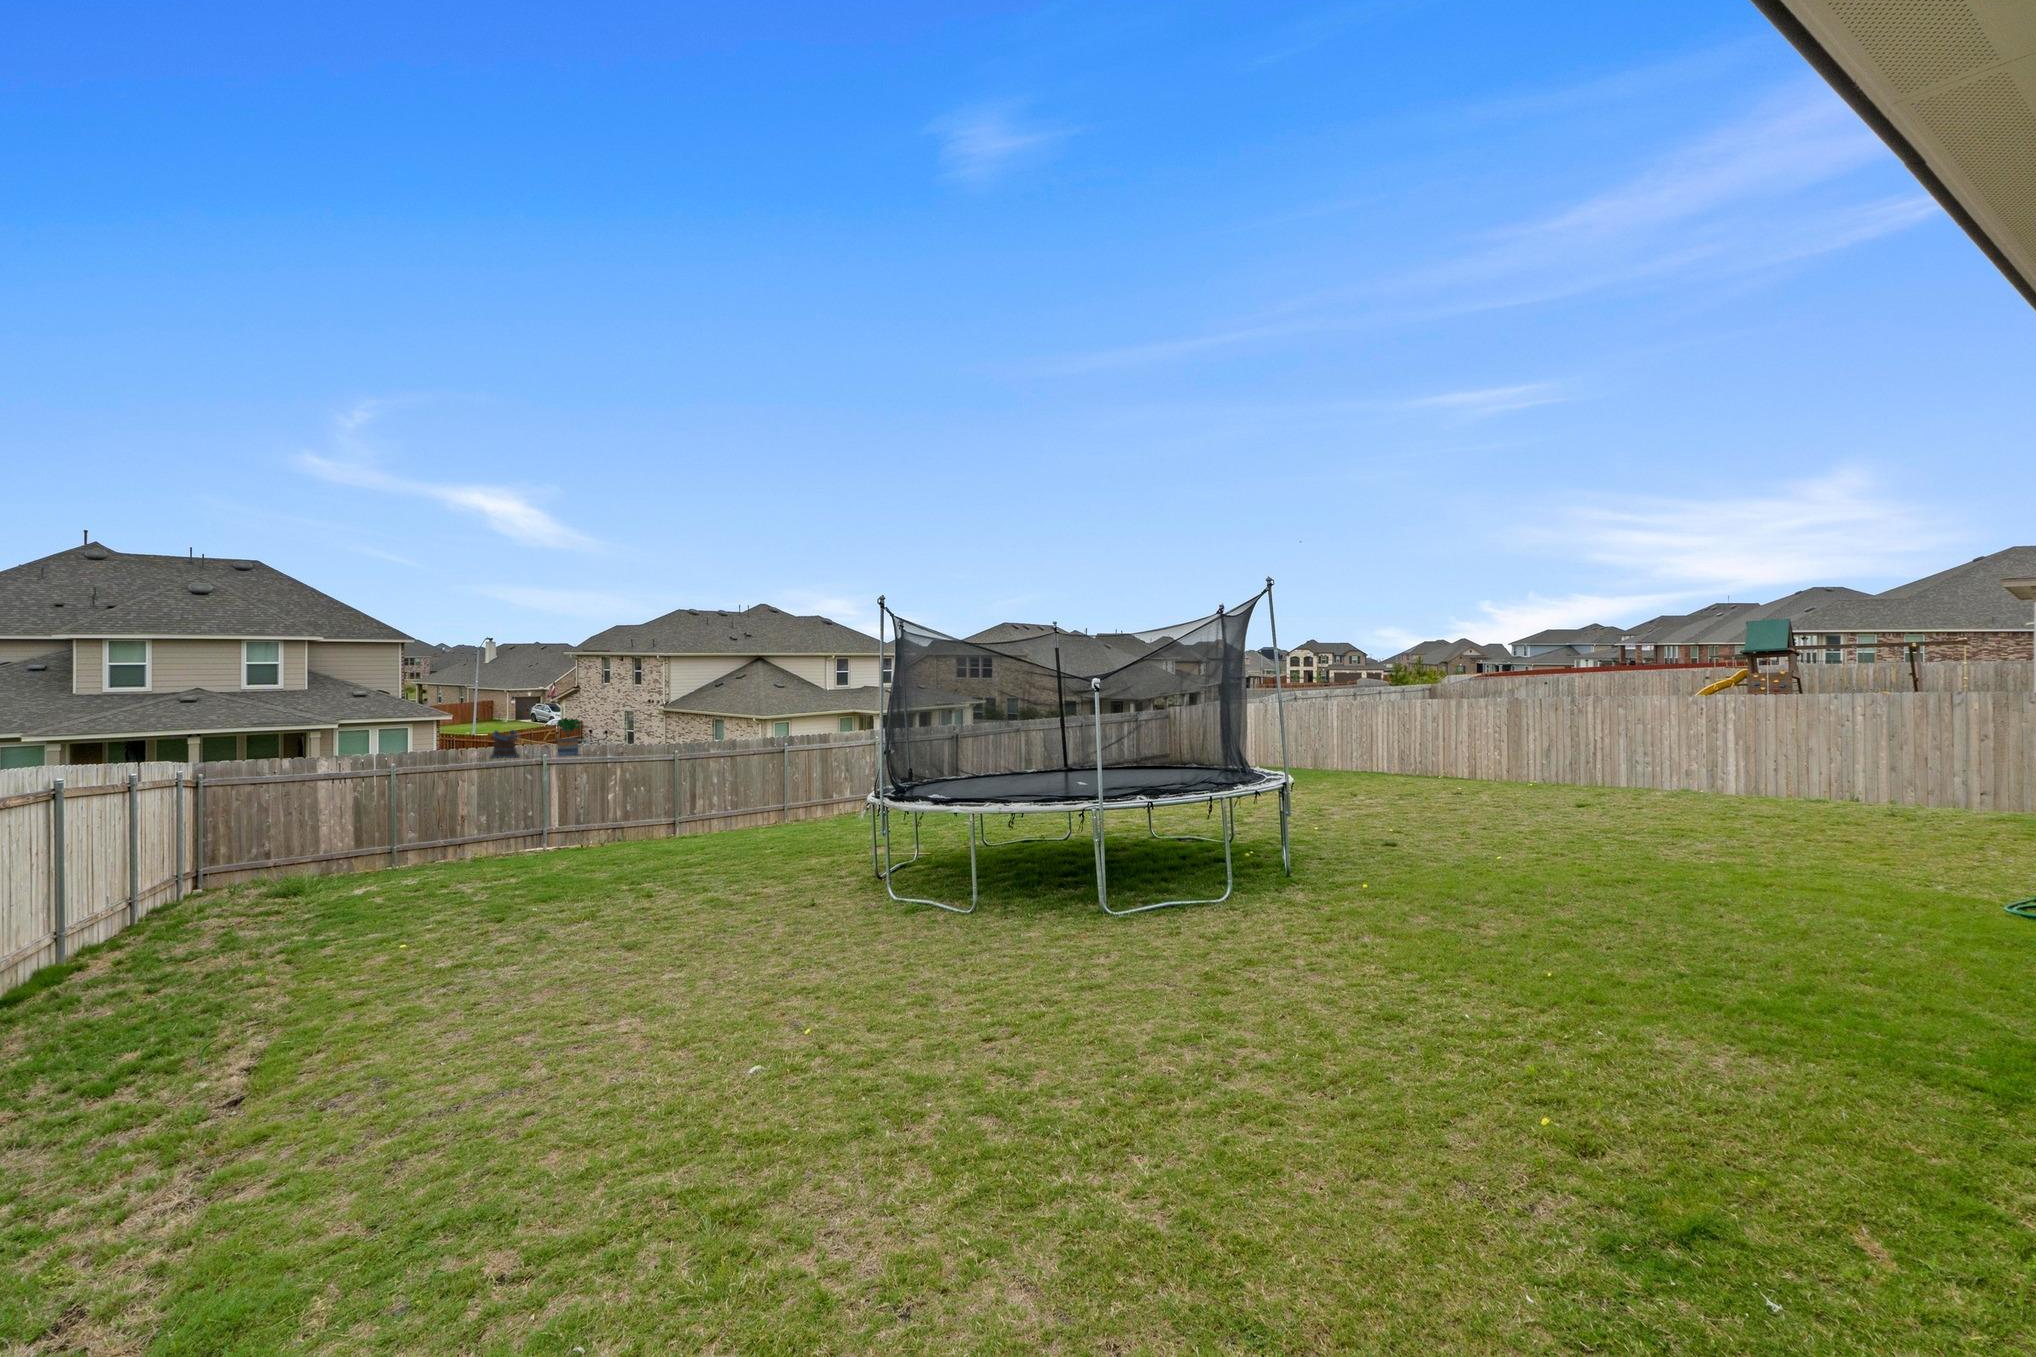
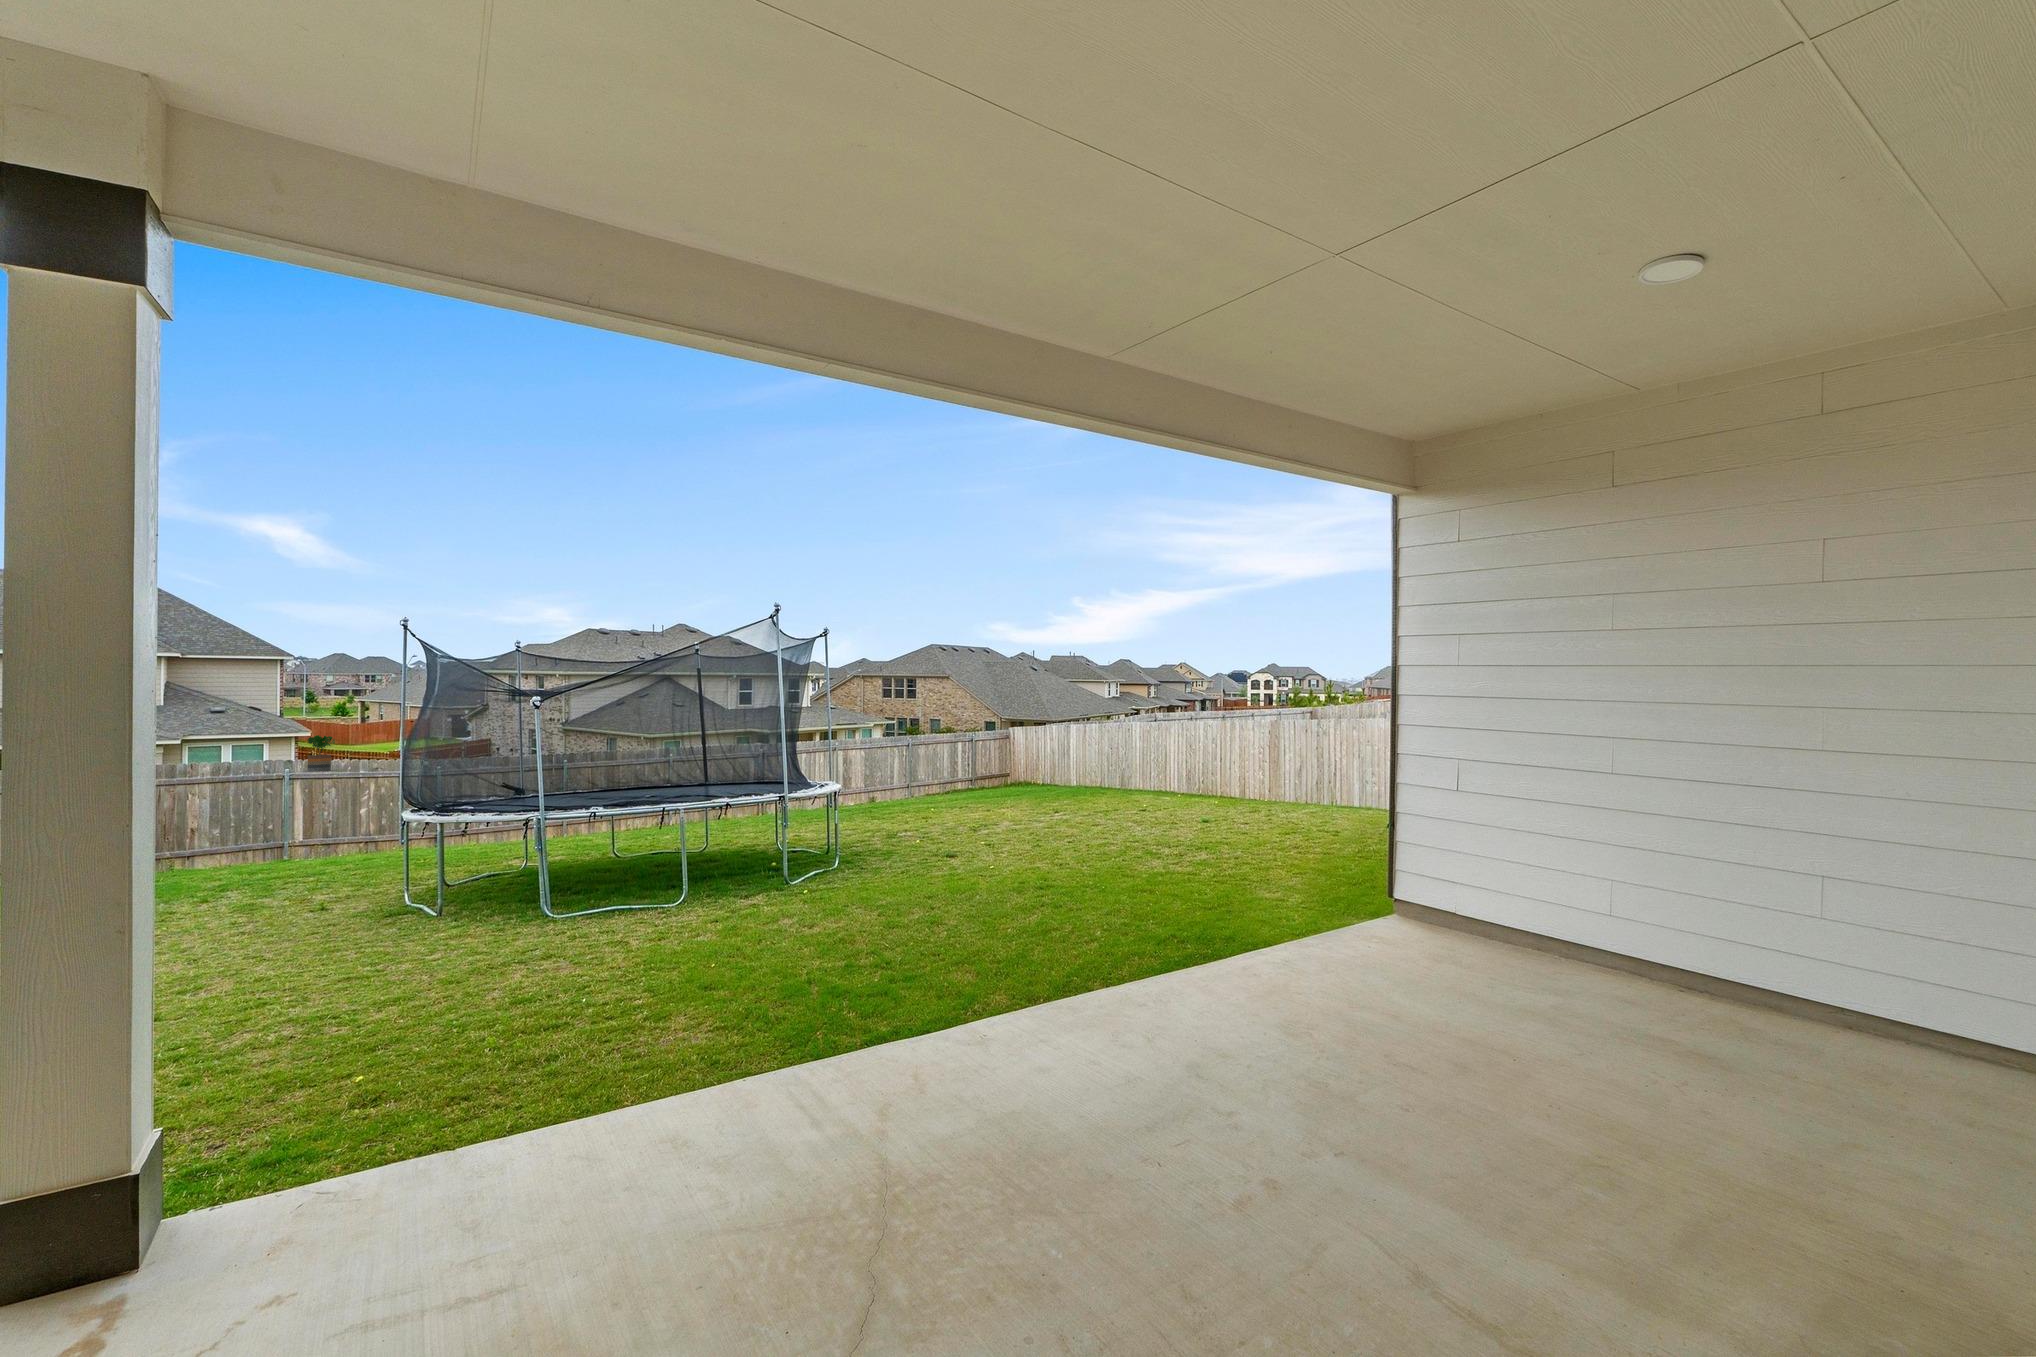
bucket: present [491,730,519,758] -> none [231,746,265,774]

